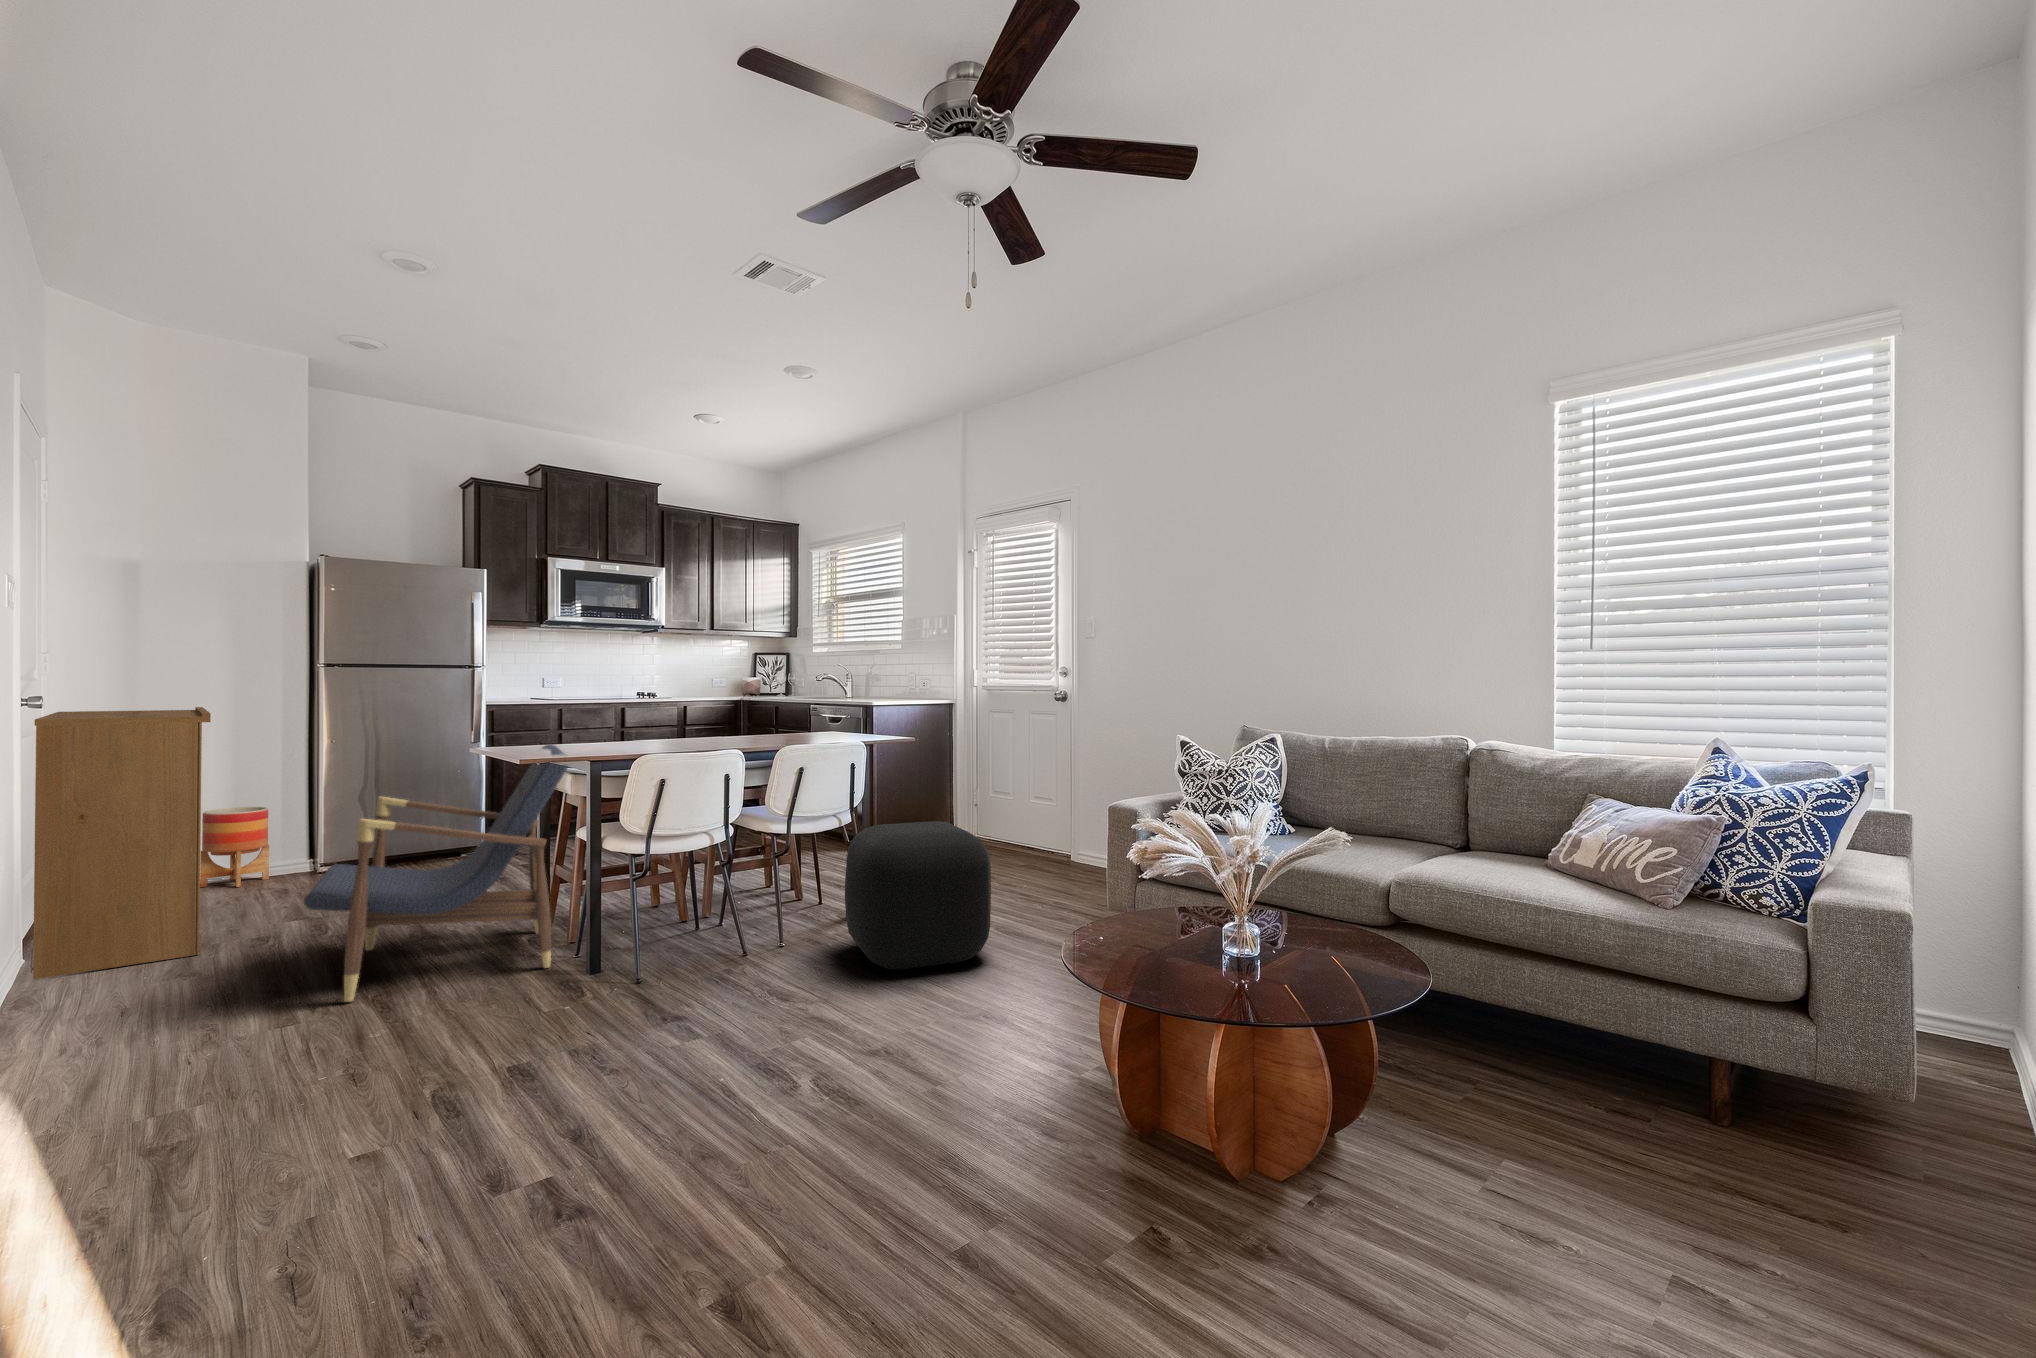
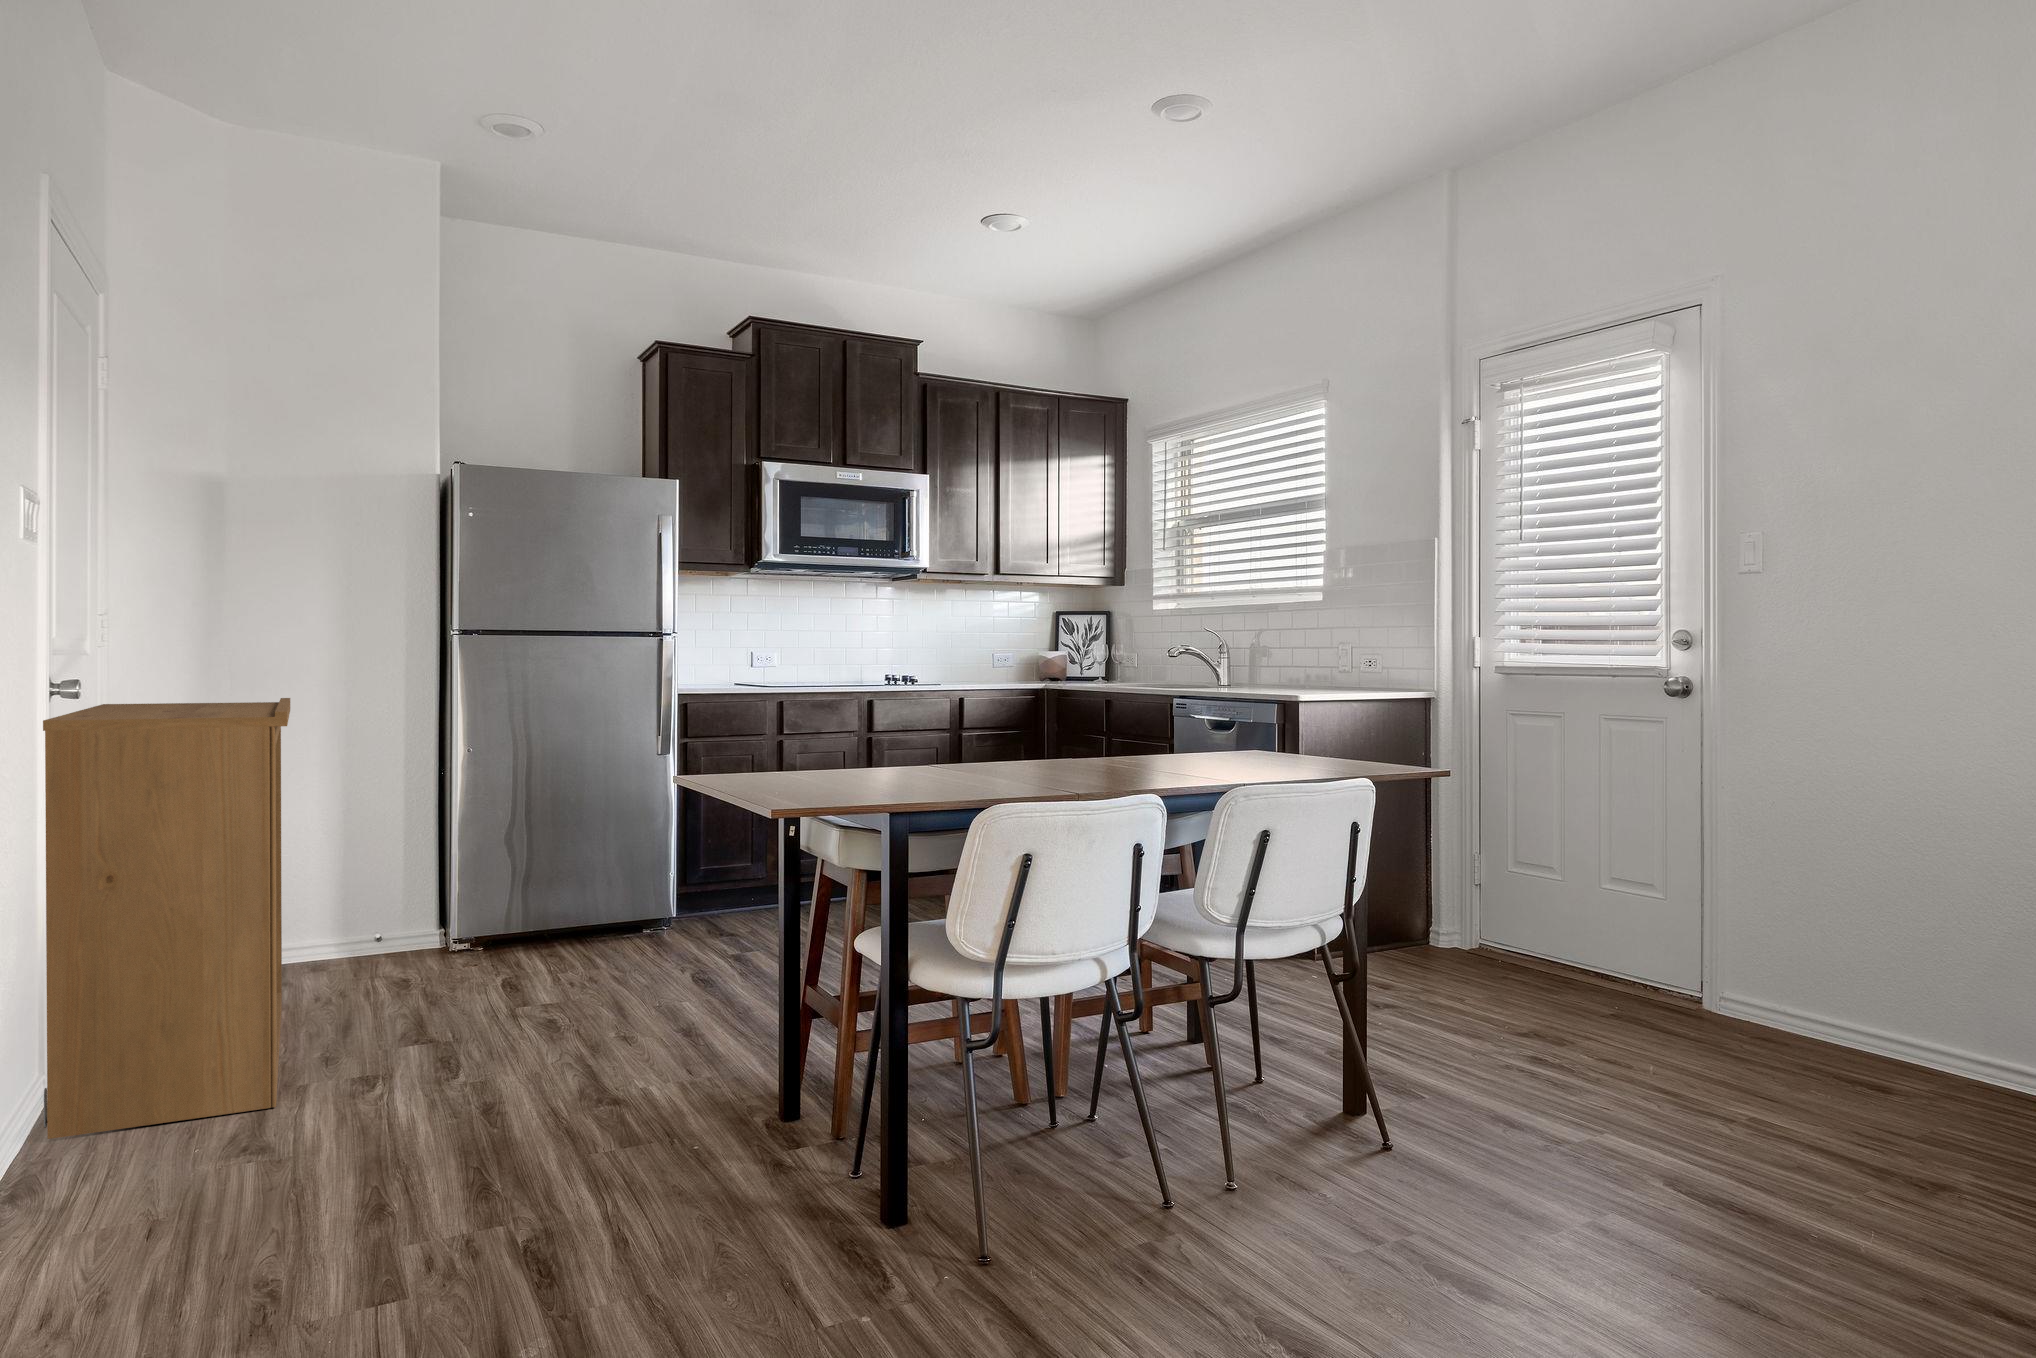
lounge chair: present [304,744,568,1002] -> none [415,772,846,1250]
planter: present [200,807,269,887] -> none [296,848,384,973]
ottoman: present [845,821,991,970] -> none [1368,954,1712,1284]

